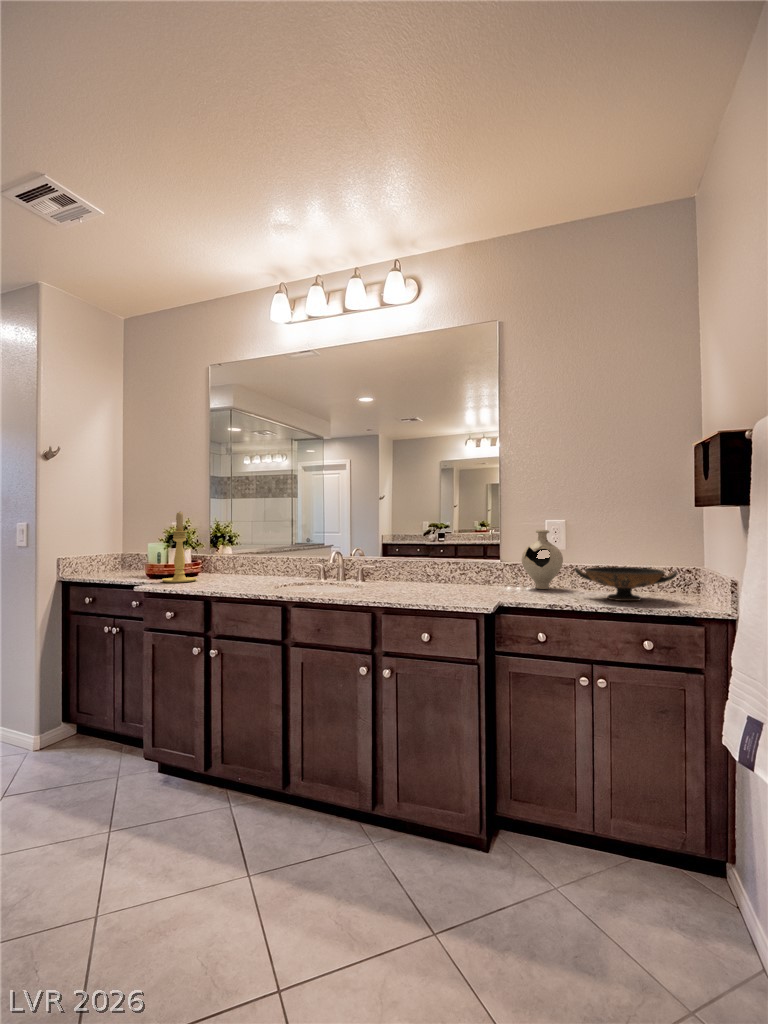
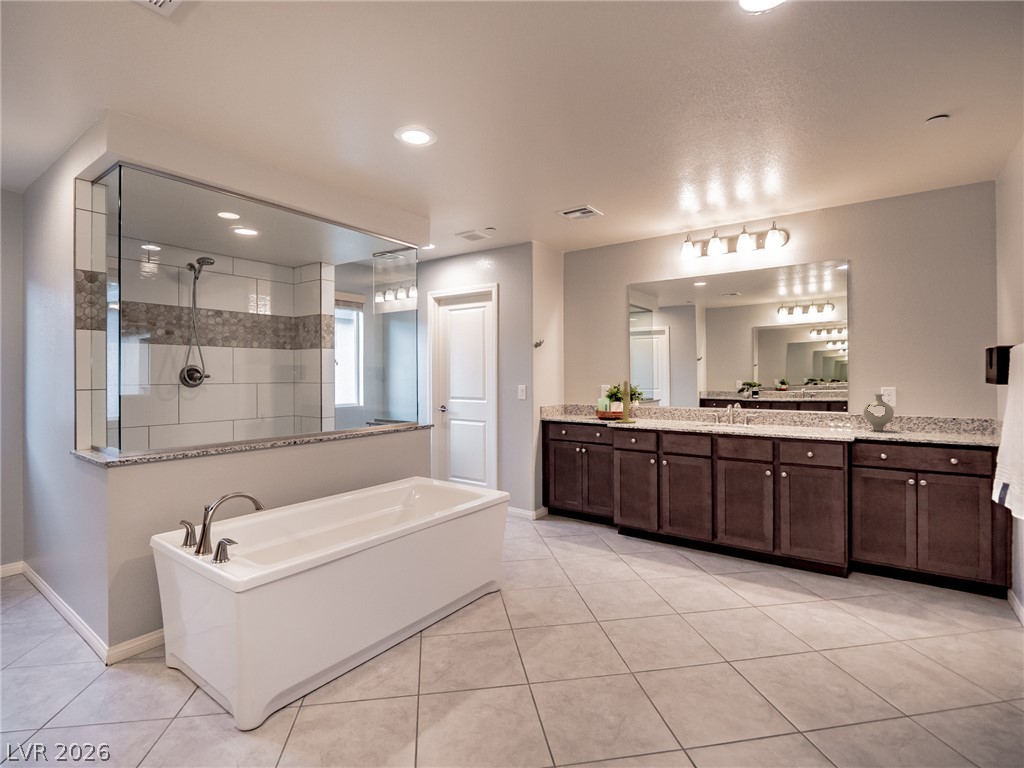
decorative bowl: present [575,567,678,601] -> none [904,417,977,437]

